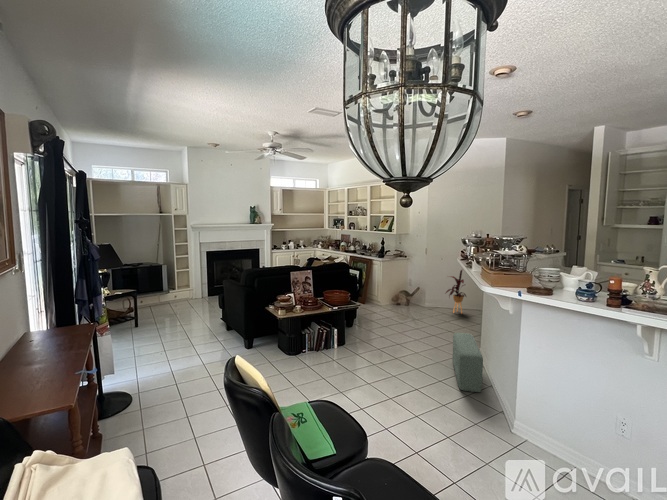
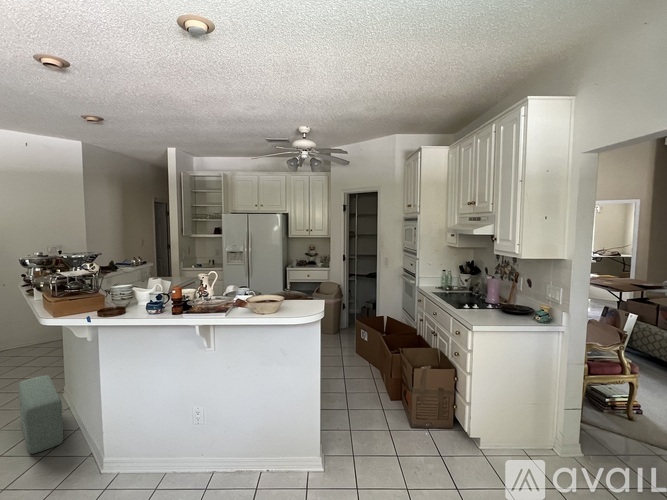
house plant: present [446,270,466,313] -> none [10,294,48,352]

